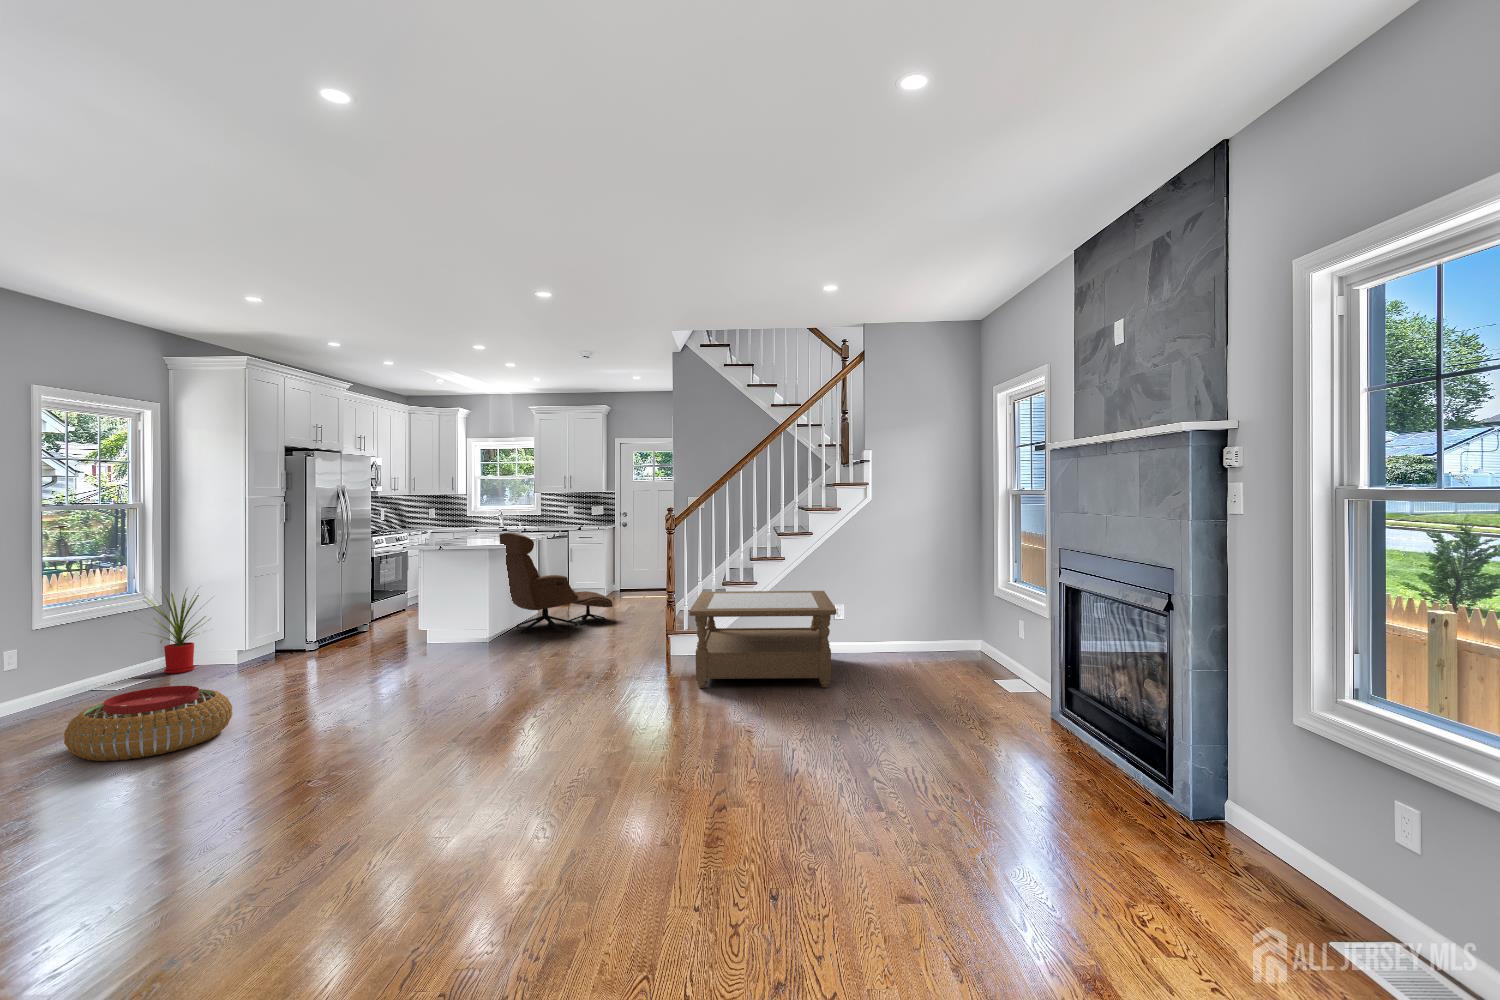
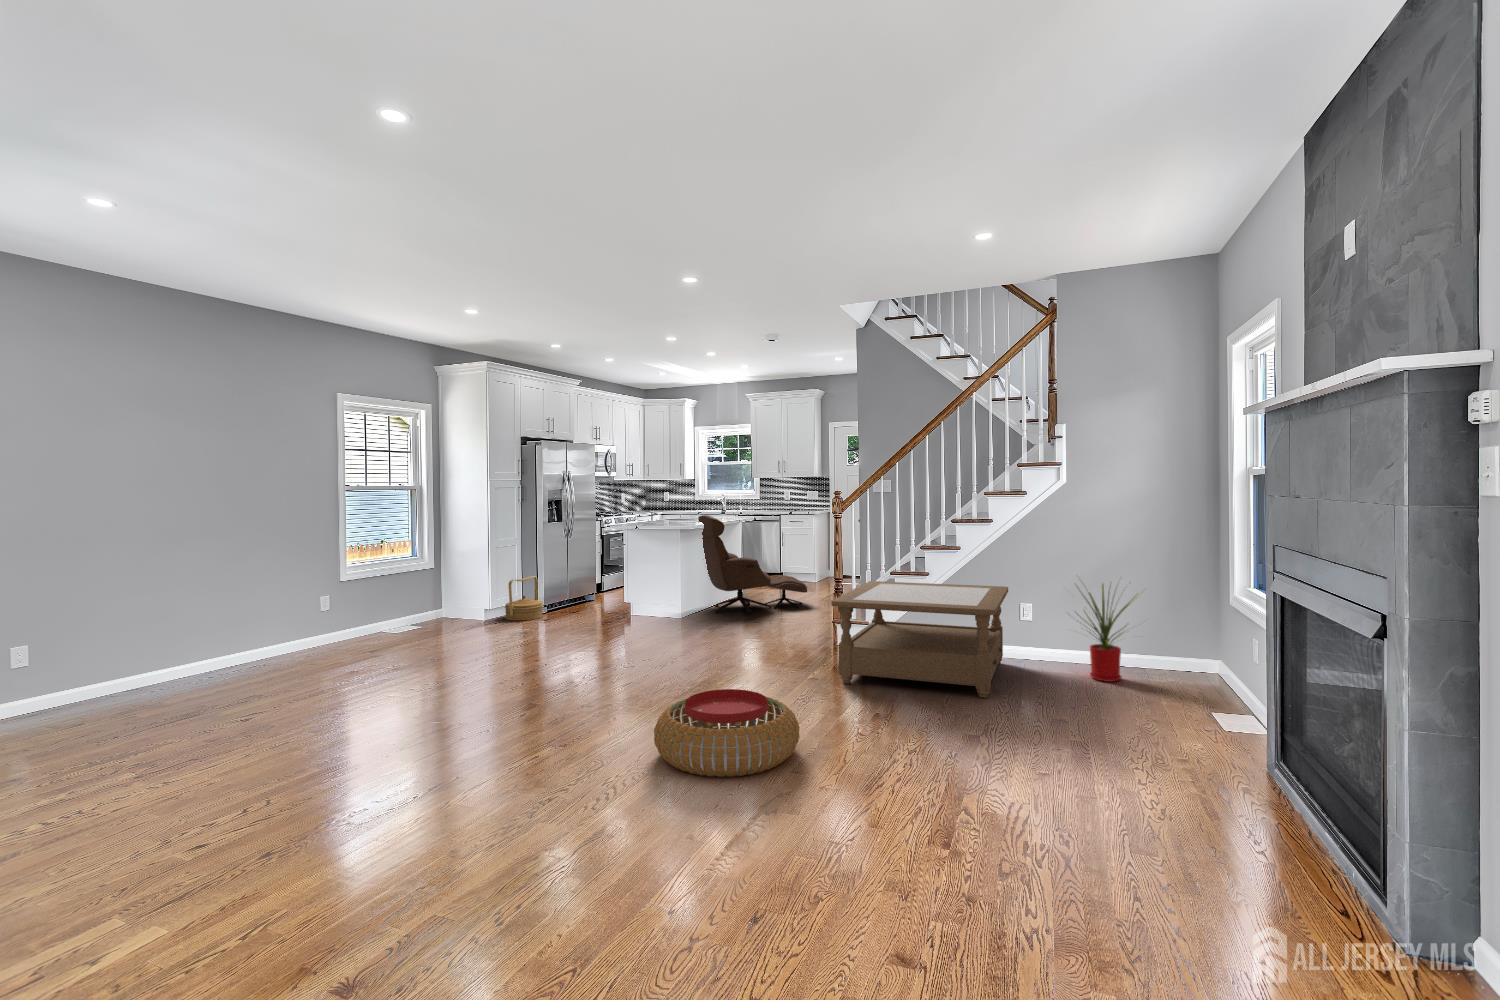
house plant: present [143,586,211,674] -> present [1077,584,1141,682]
woven basket: none [265,605,316,658] -> present [505,576,543,621]
pouf: present [64,686,232,761] -> present [654,689,800,777]

